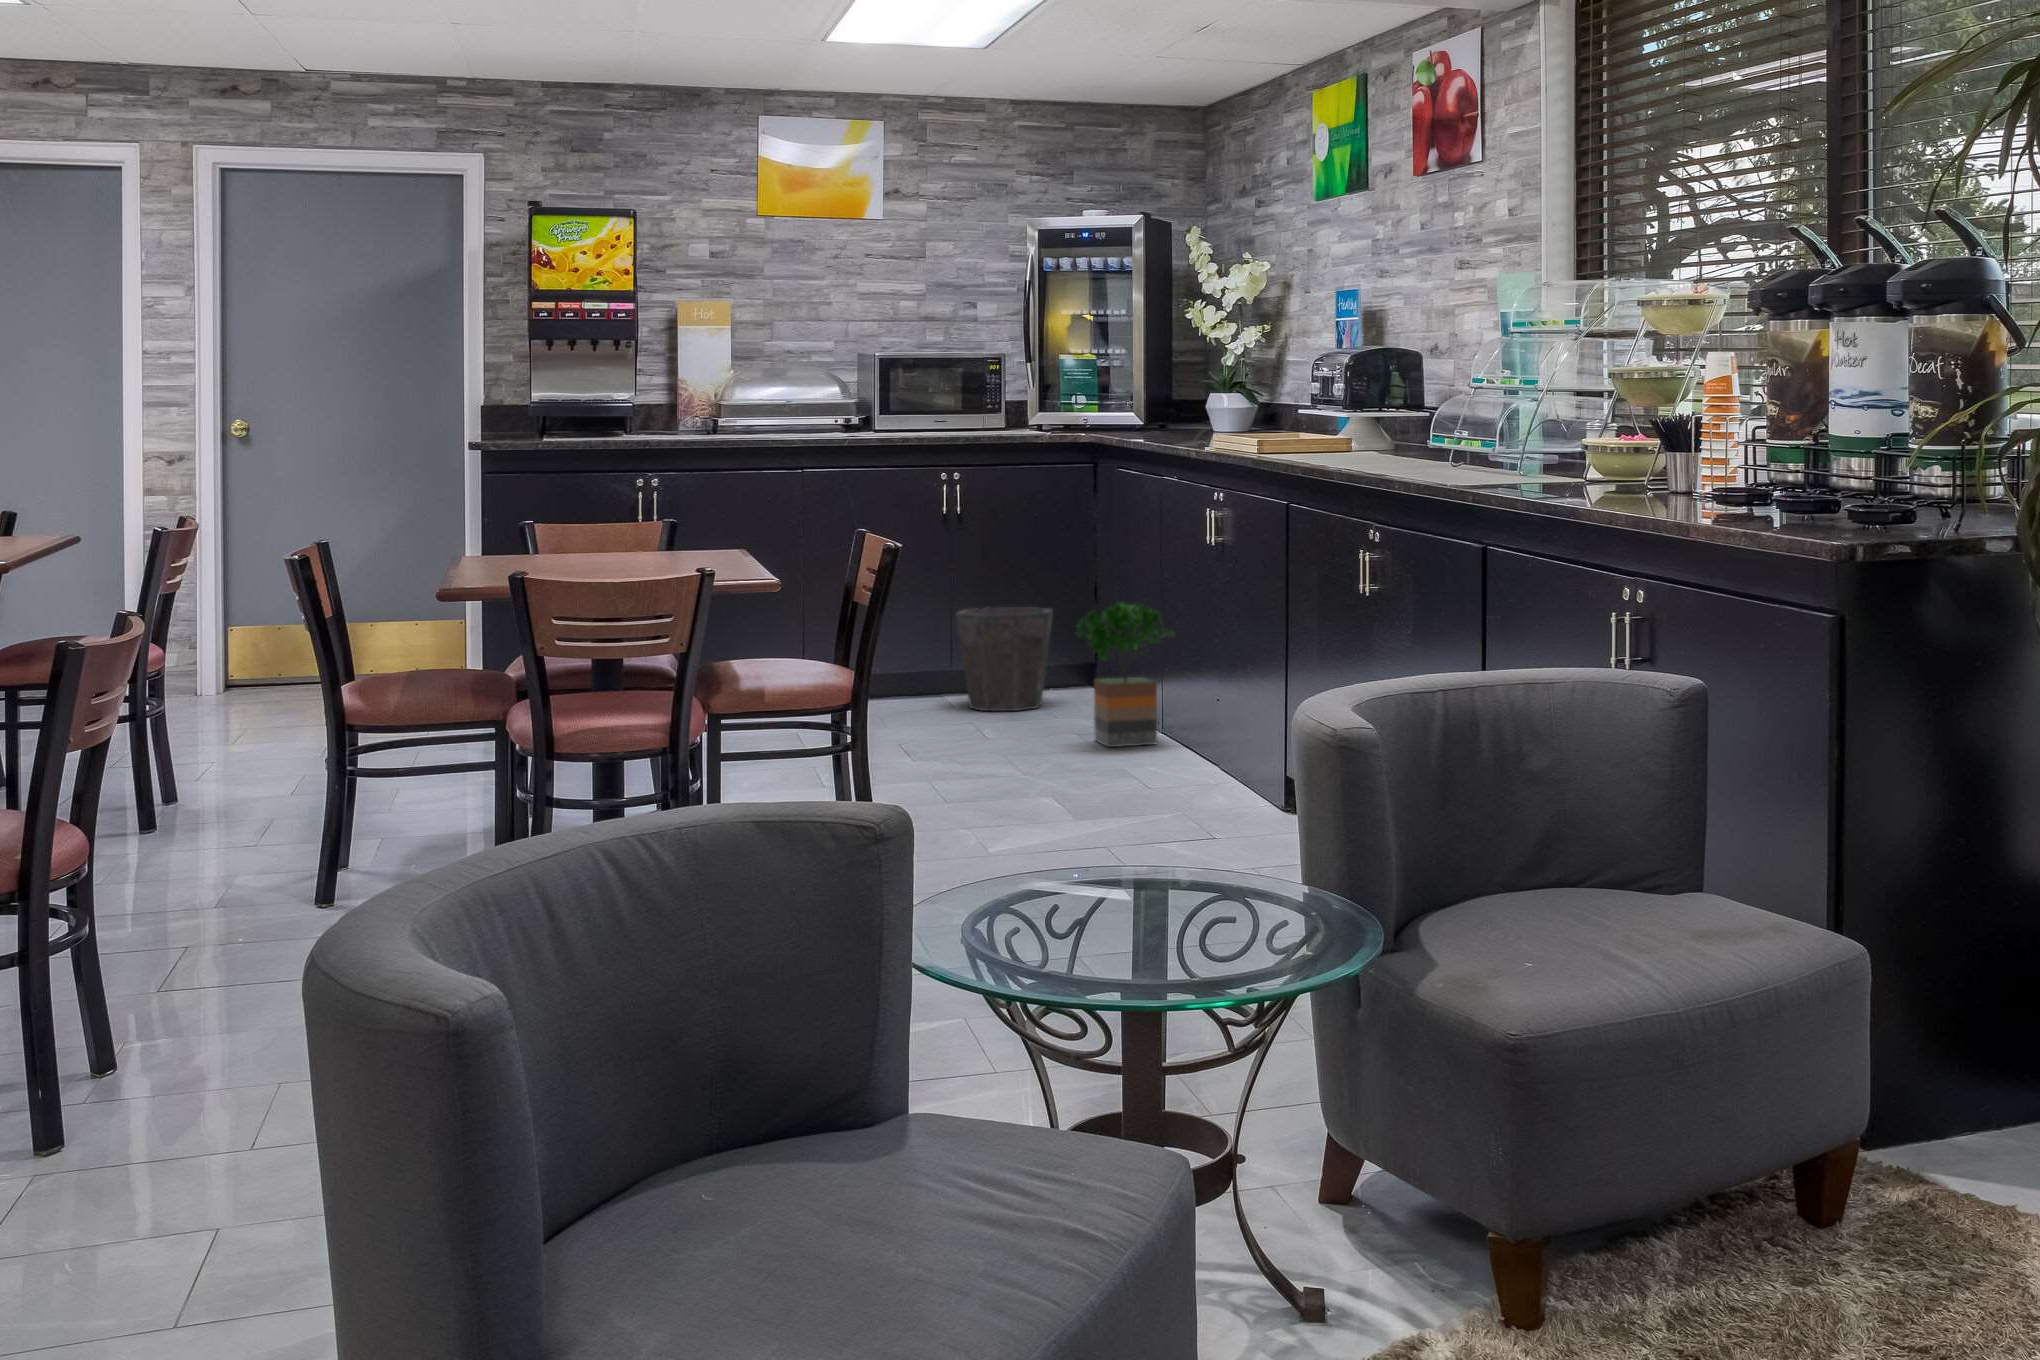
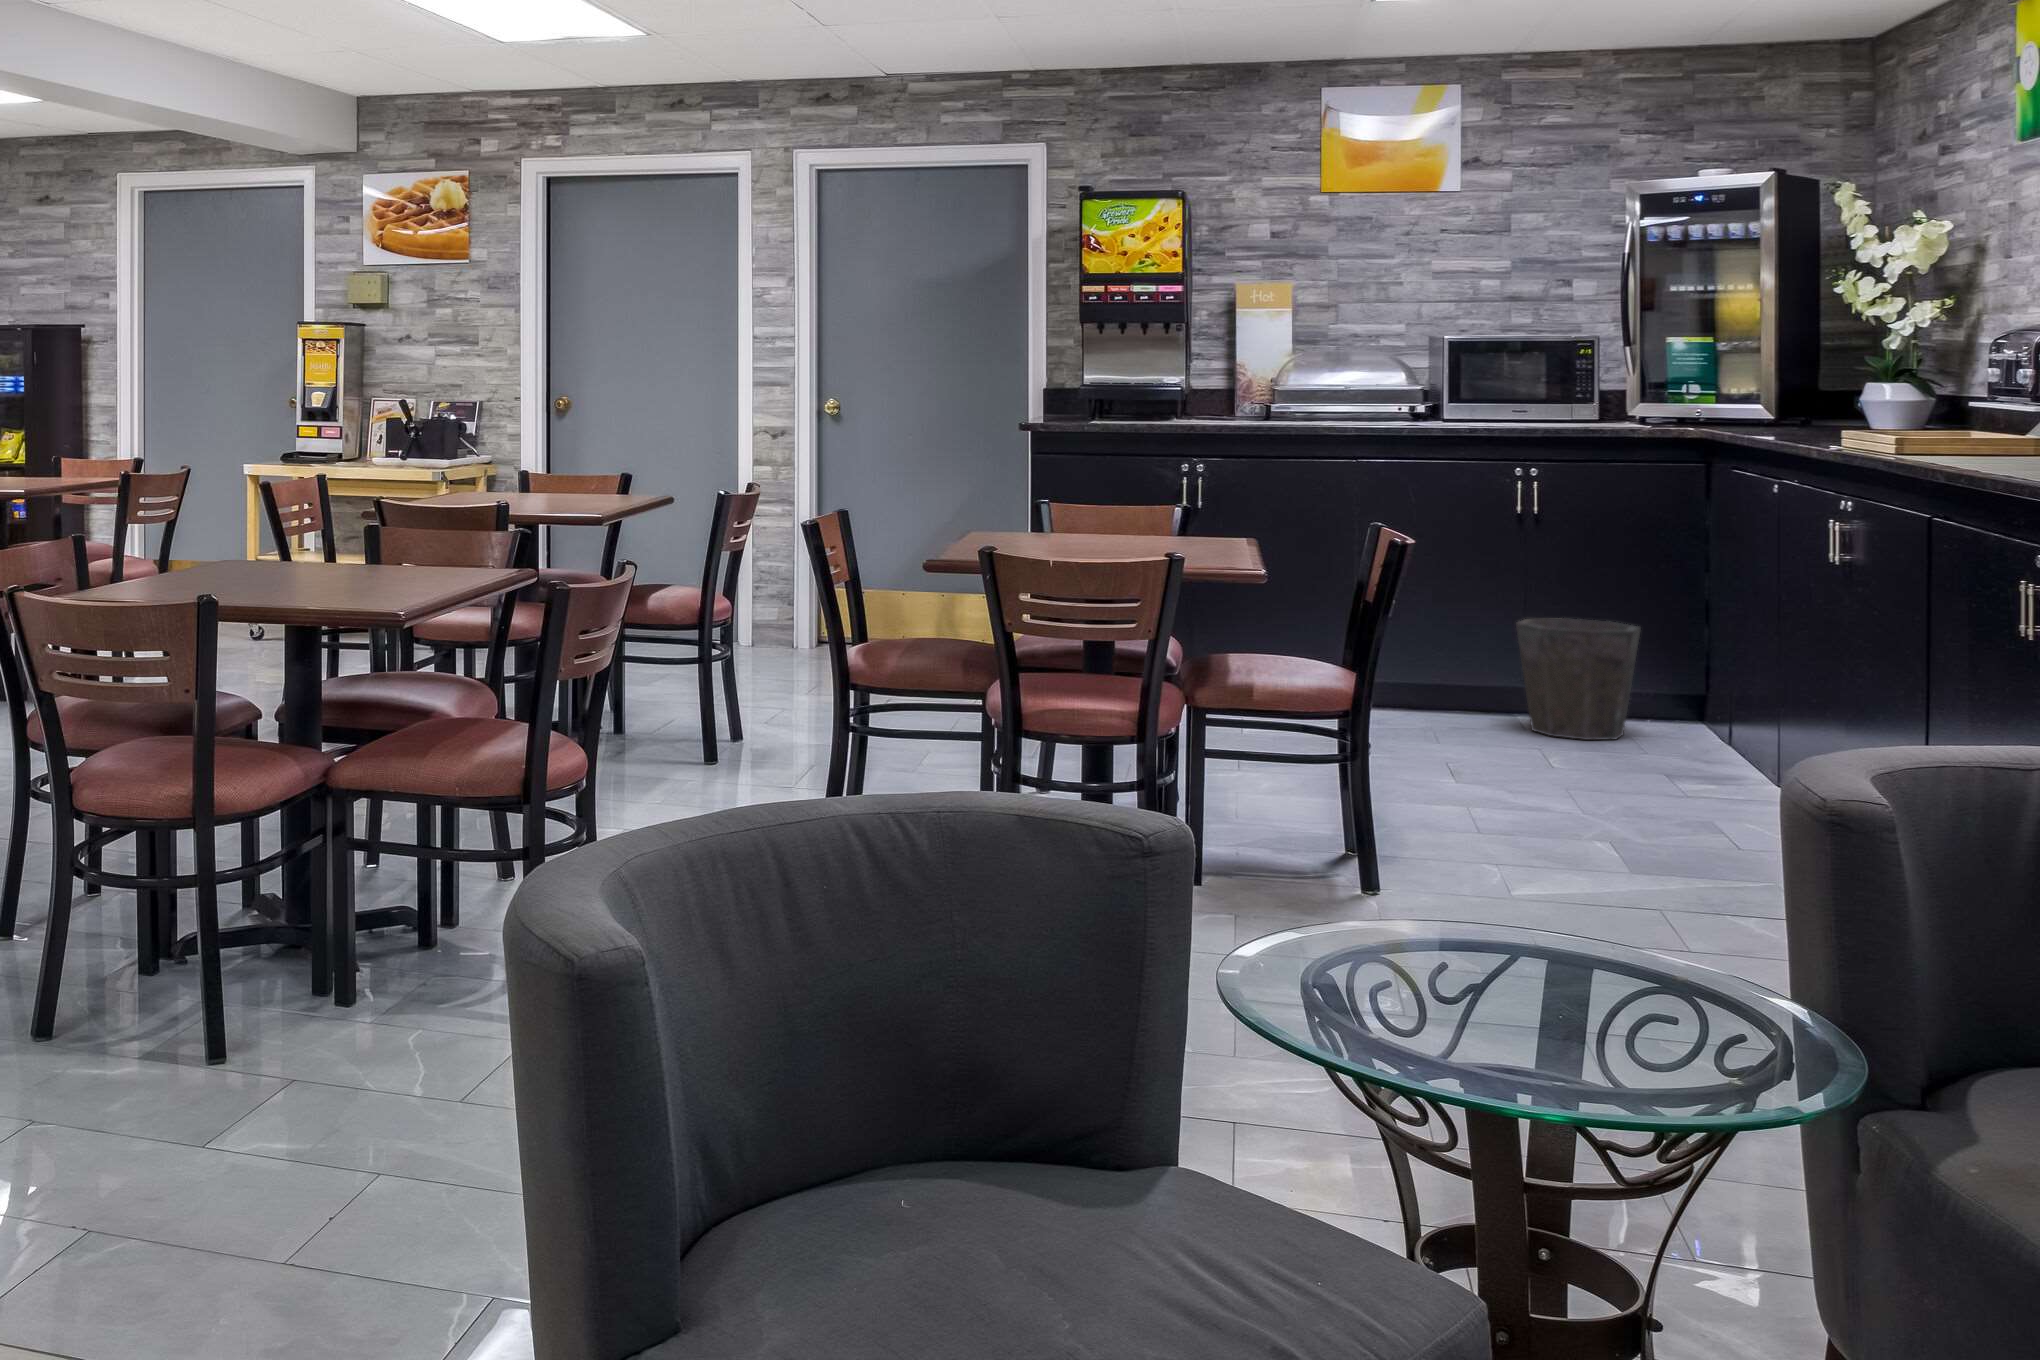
potted tree: present [1078,602,1173,747] -> none [1646,630,1794,810]

